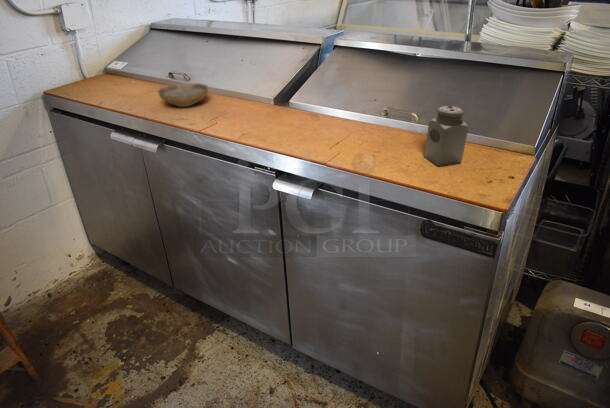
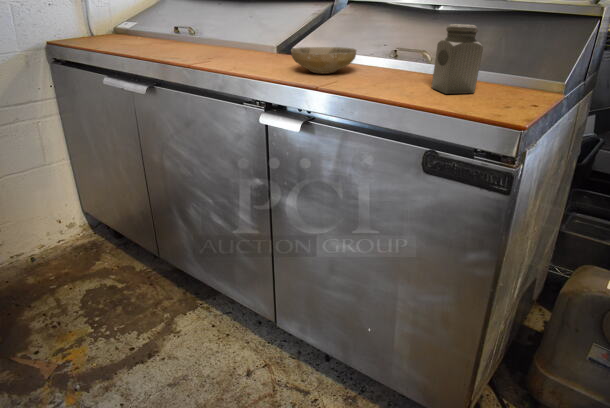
ceramic bowl: present [158,83,208,107] -> present [291,47,357,74]

